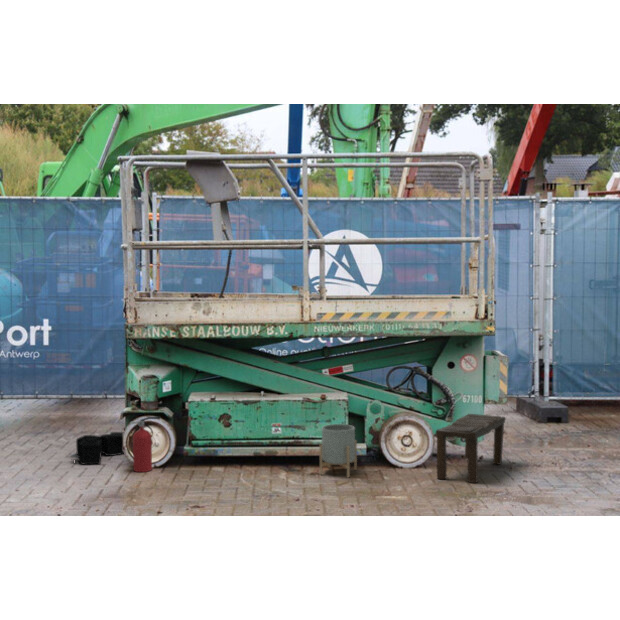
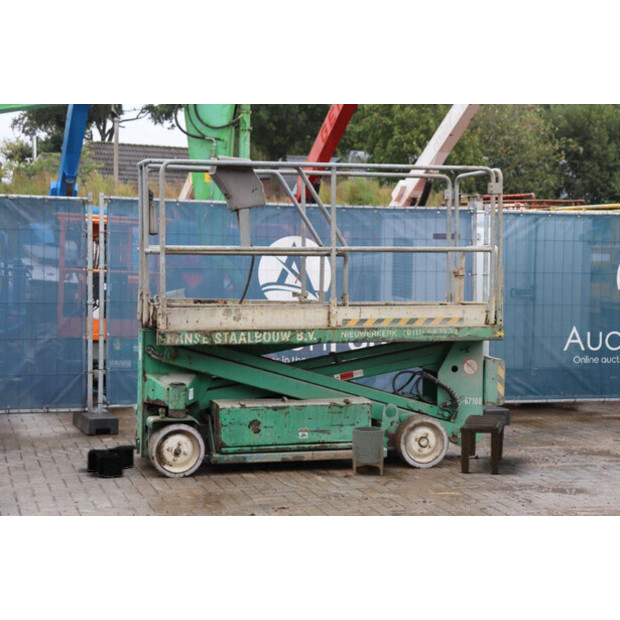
fire extinguisher: present [131,416,160,472] -> none [164,424,195,481]

